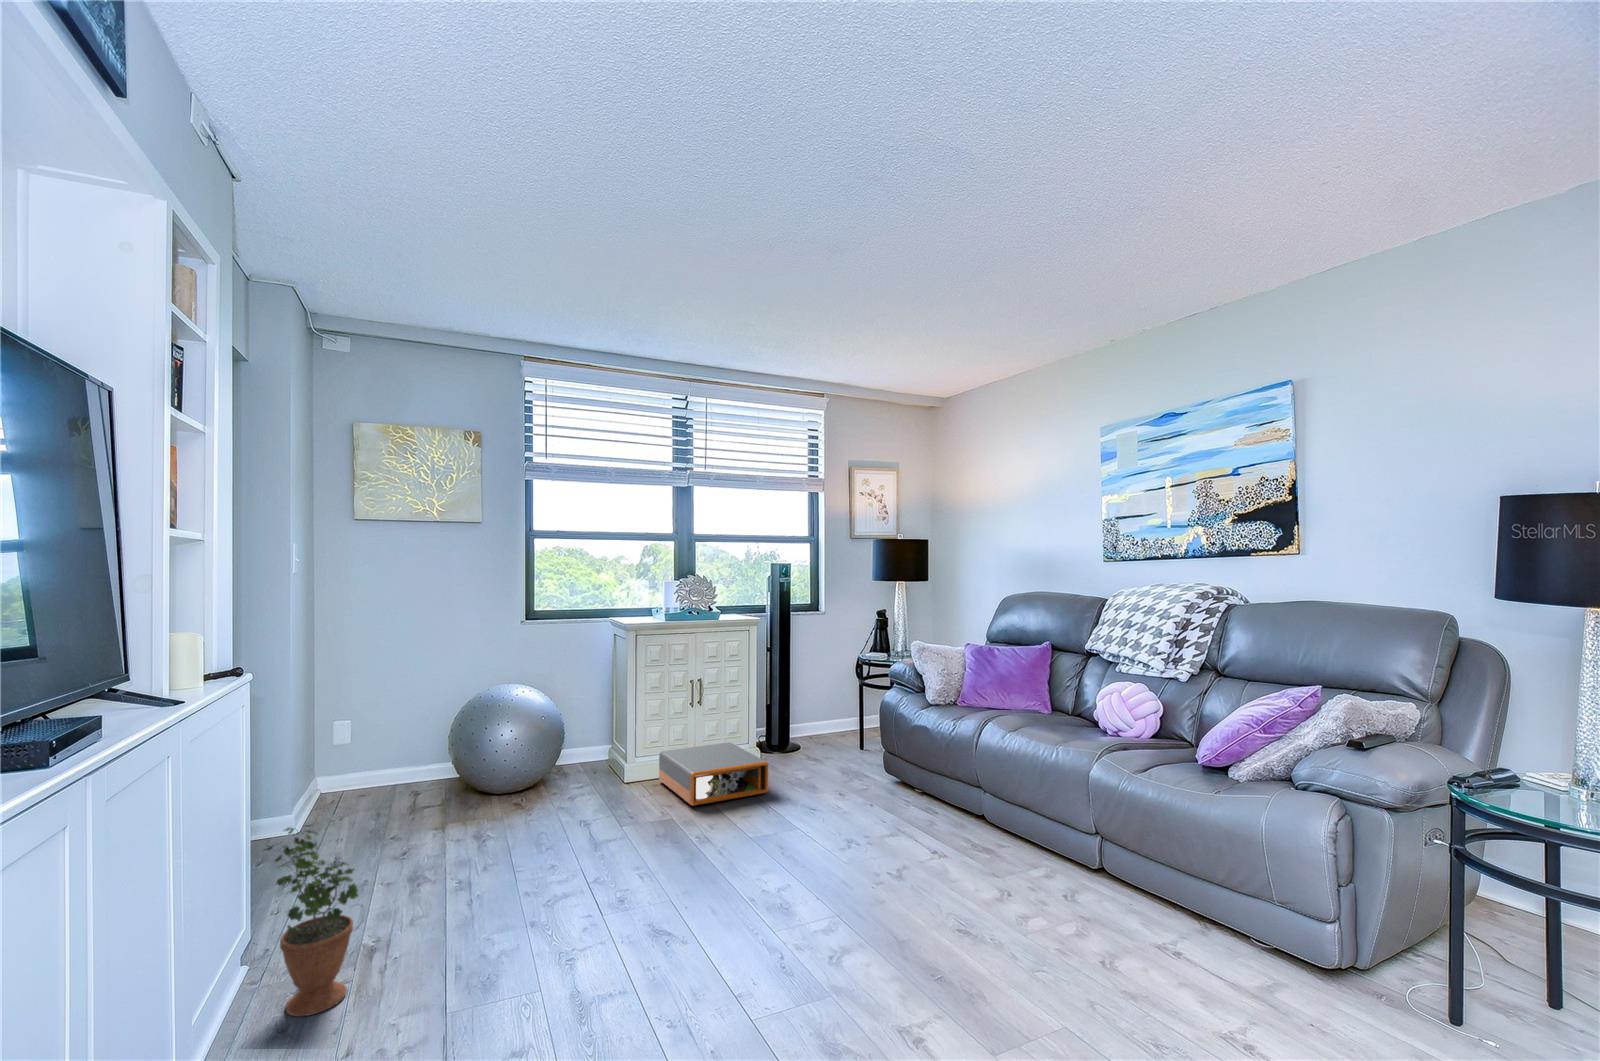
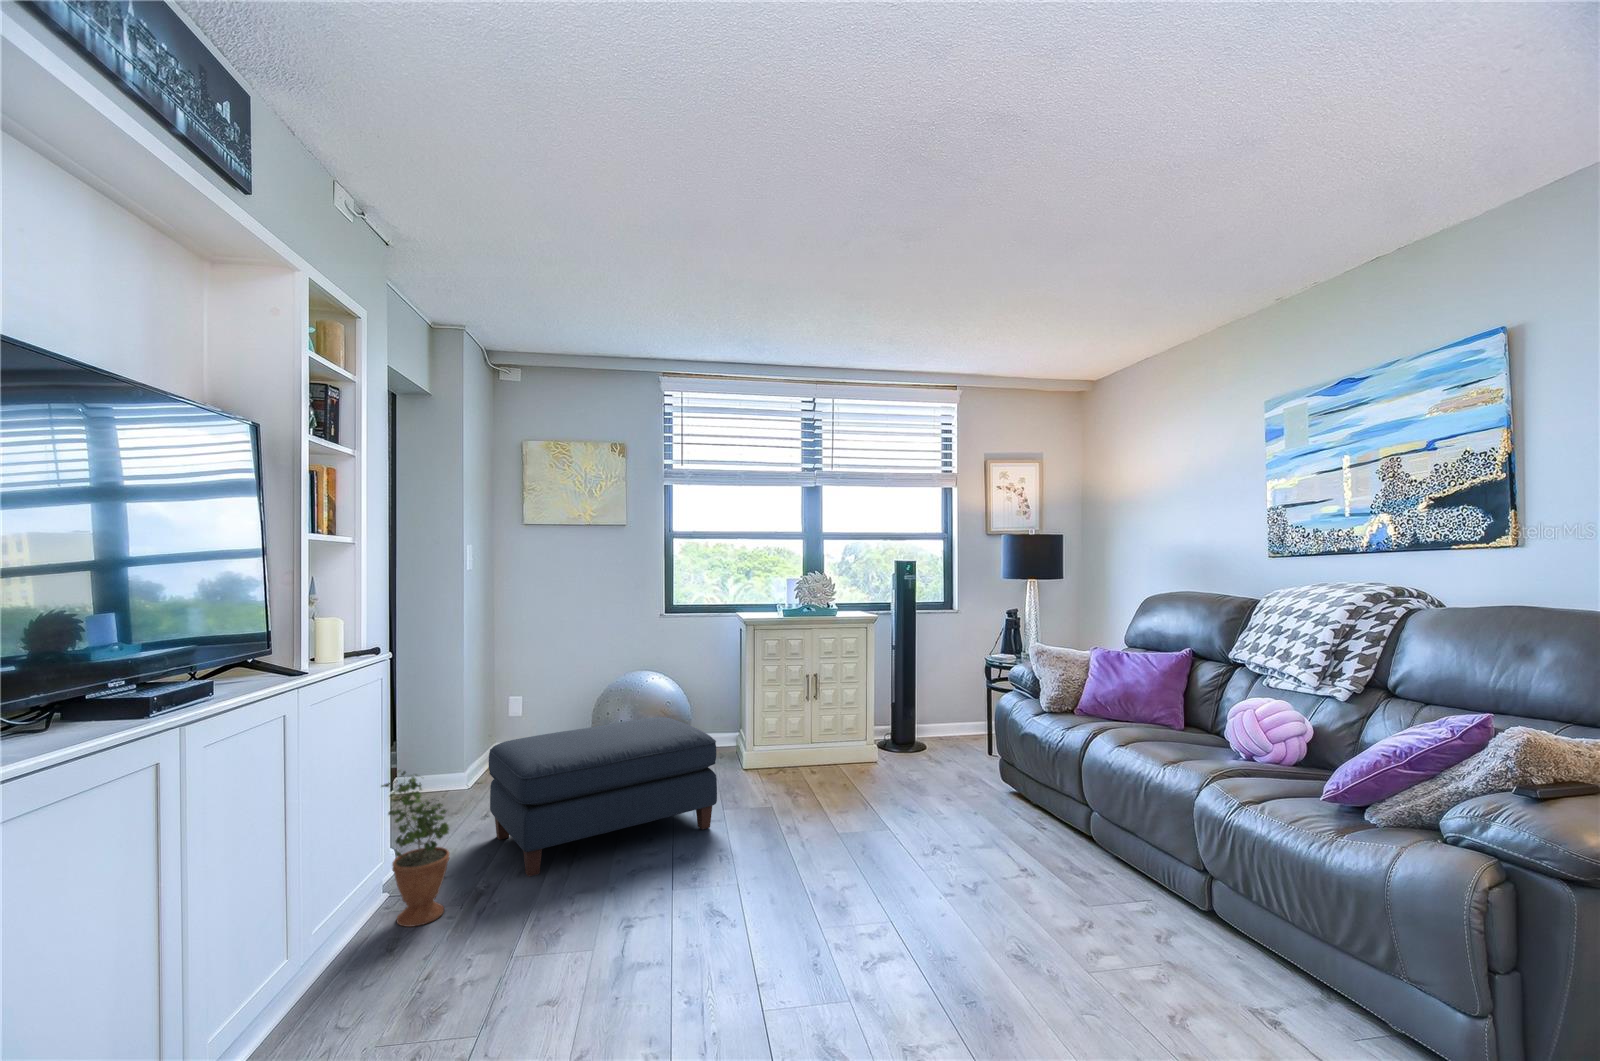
ottoman: none [357,739,629,934] -> present [489,717,717,877]
storage box: present [659,742,769,806] -> none [776,735,873,793]

